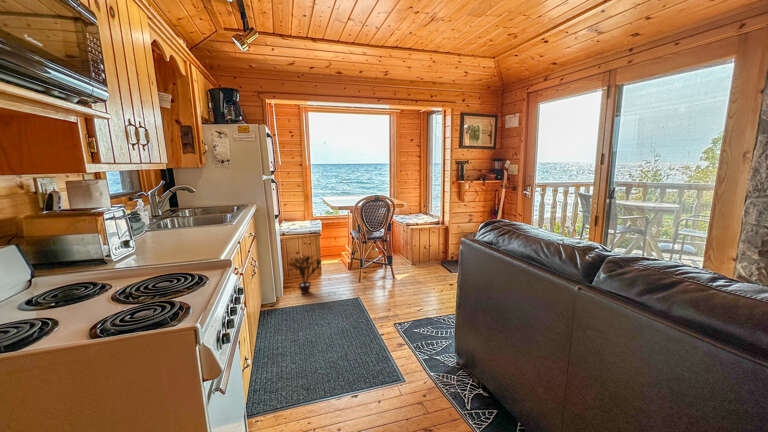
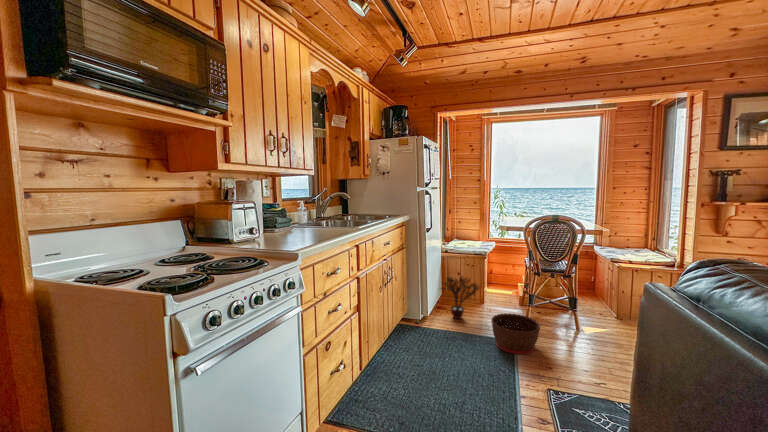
basket: none [341,277,377,308] -> present [491,313,540,354]

